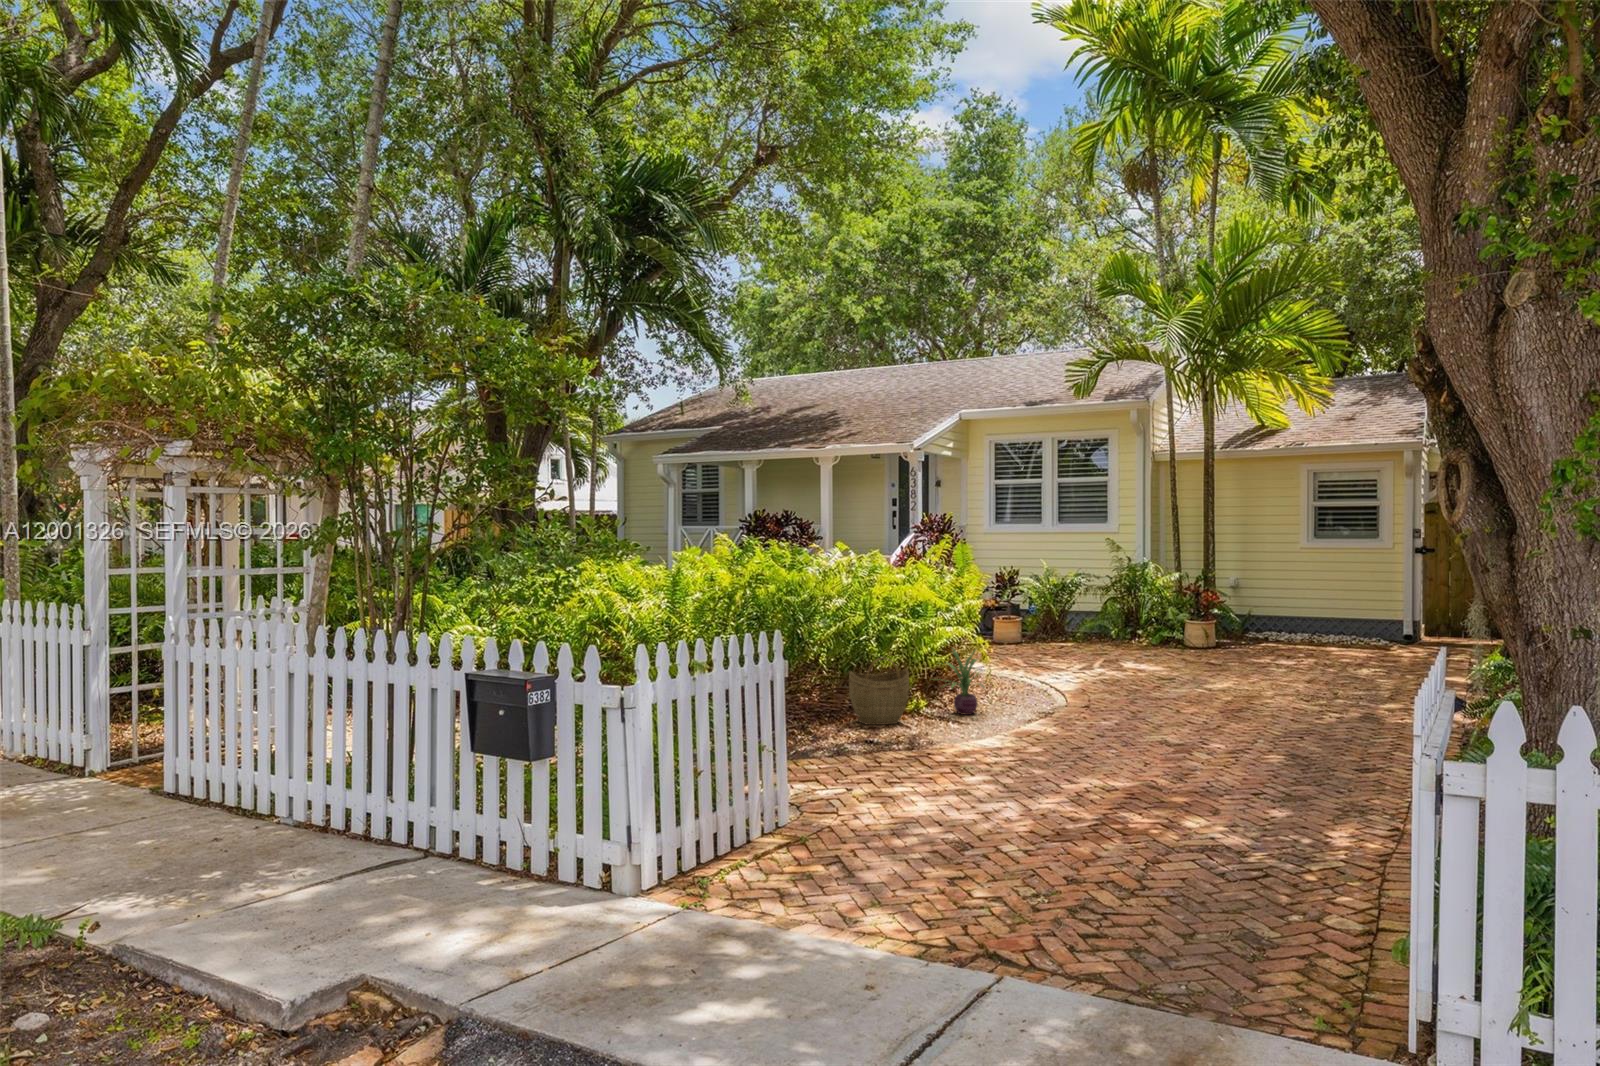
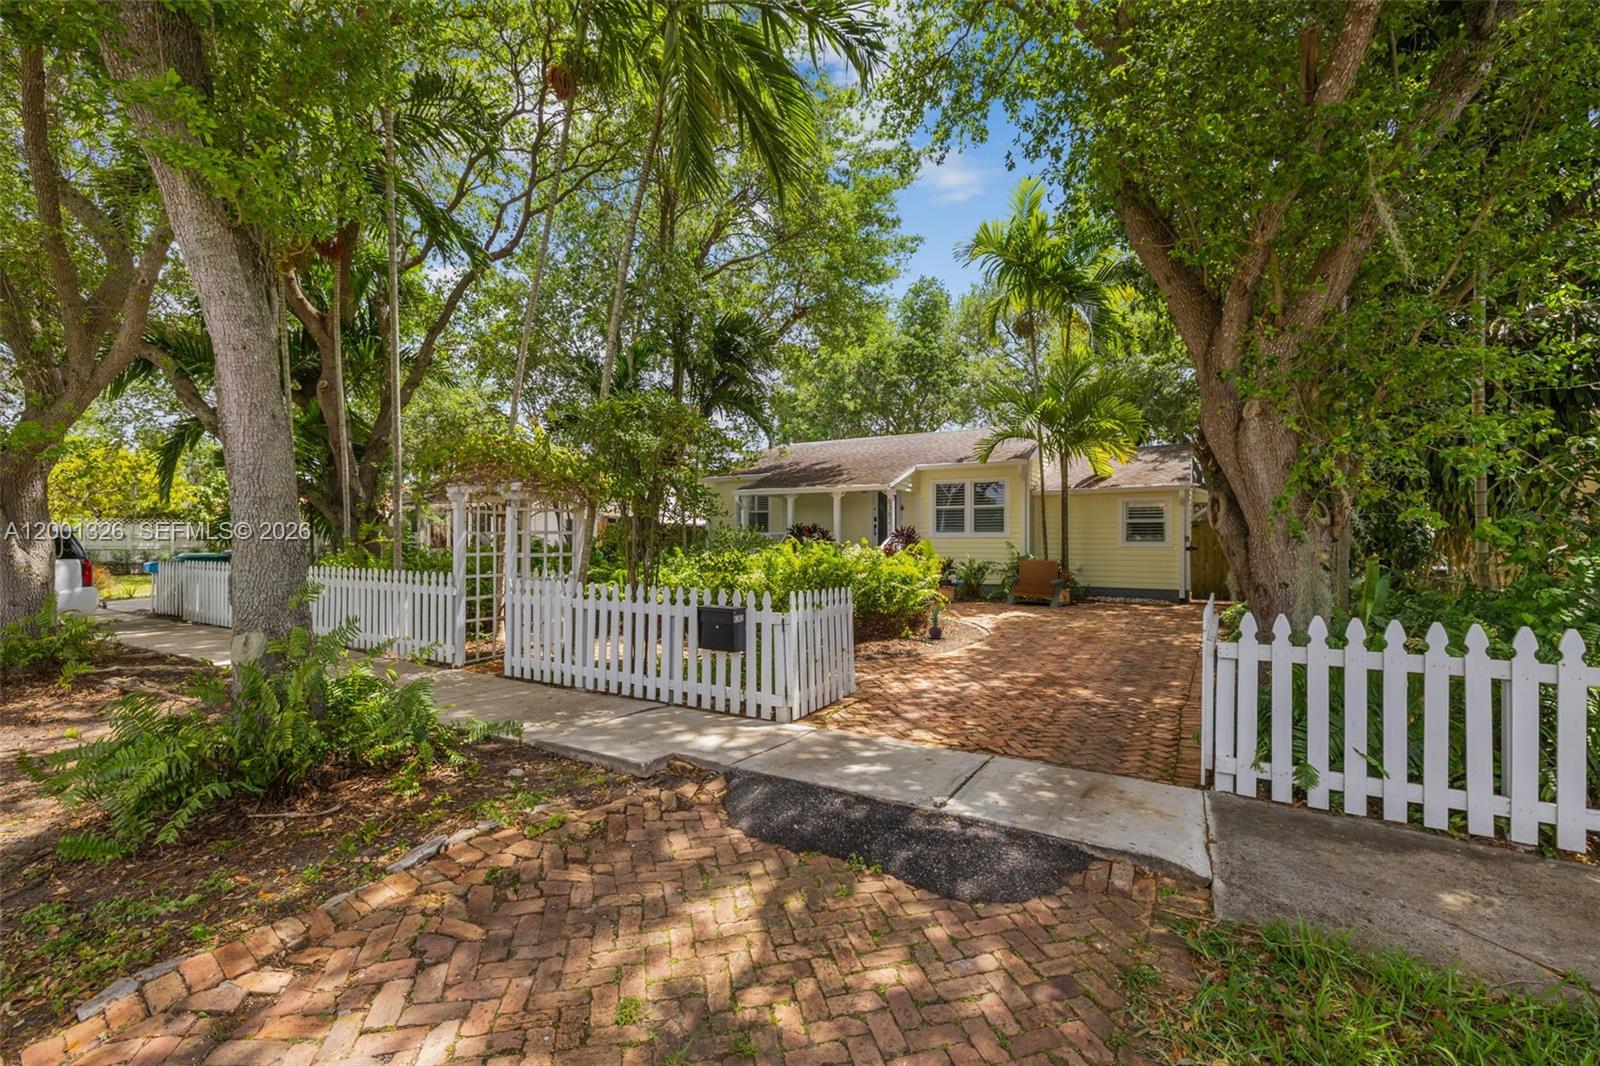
lounge chair: none [1106,570,1207,654] -> present [1006,559,1064,608]
woven basket: present [849,657,909,725] -> none [871,603,905,644]

